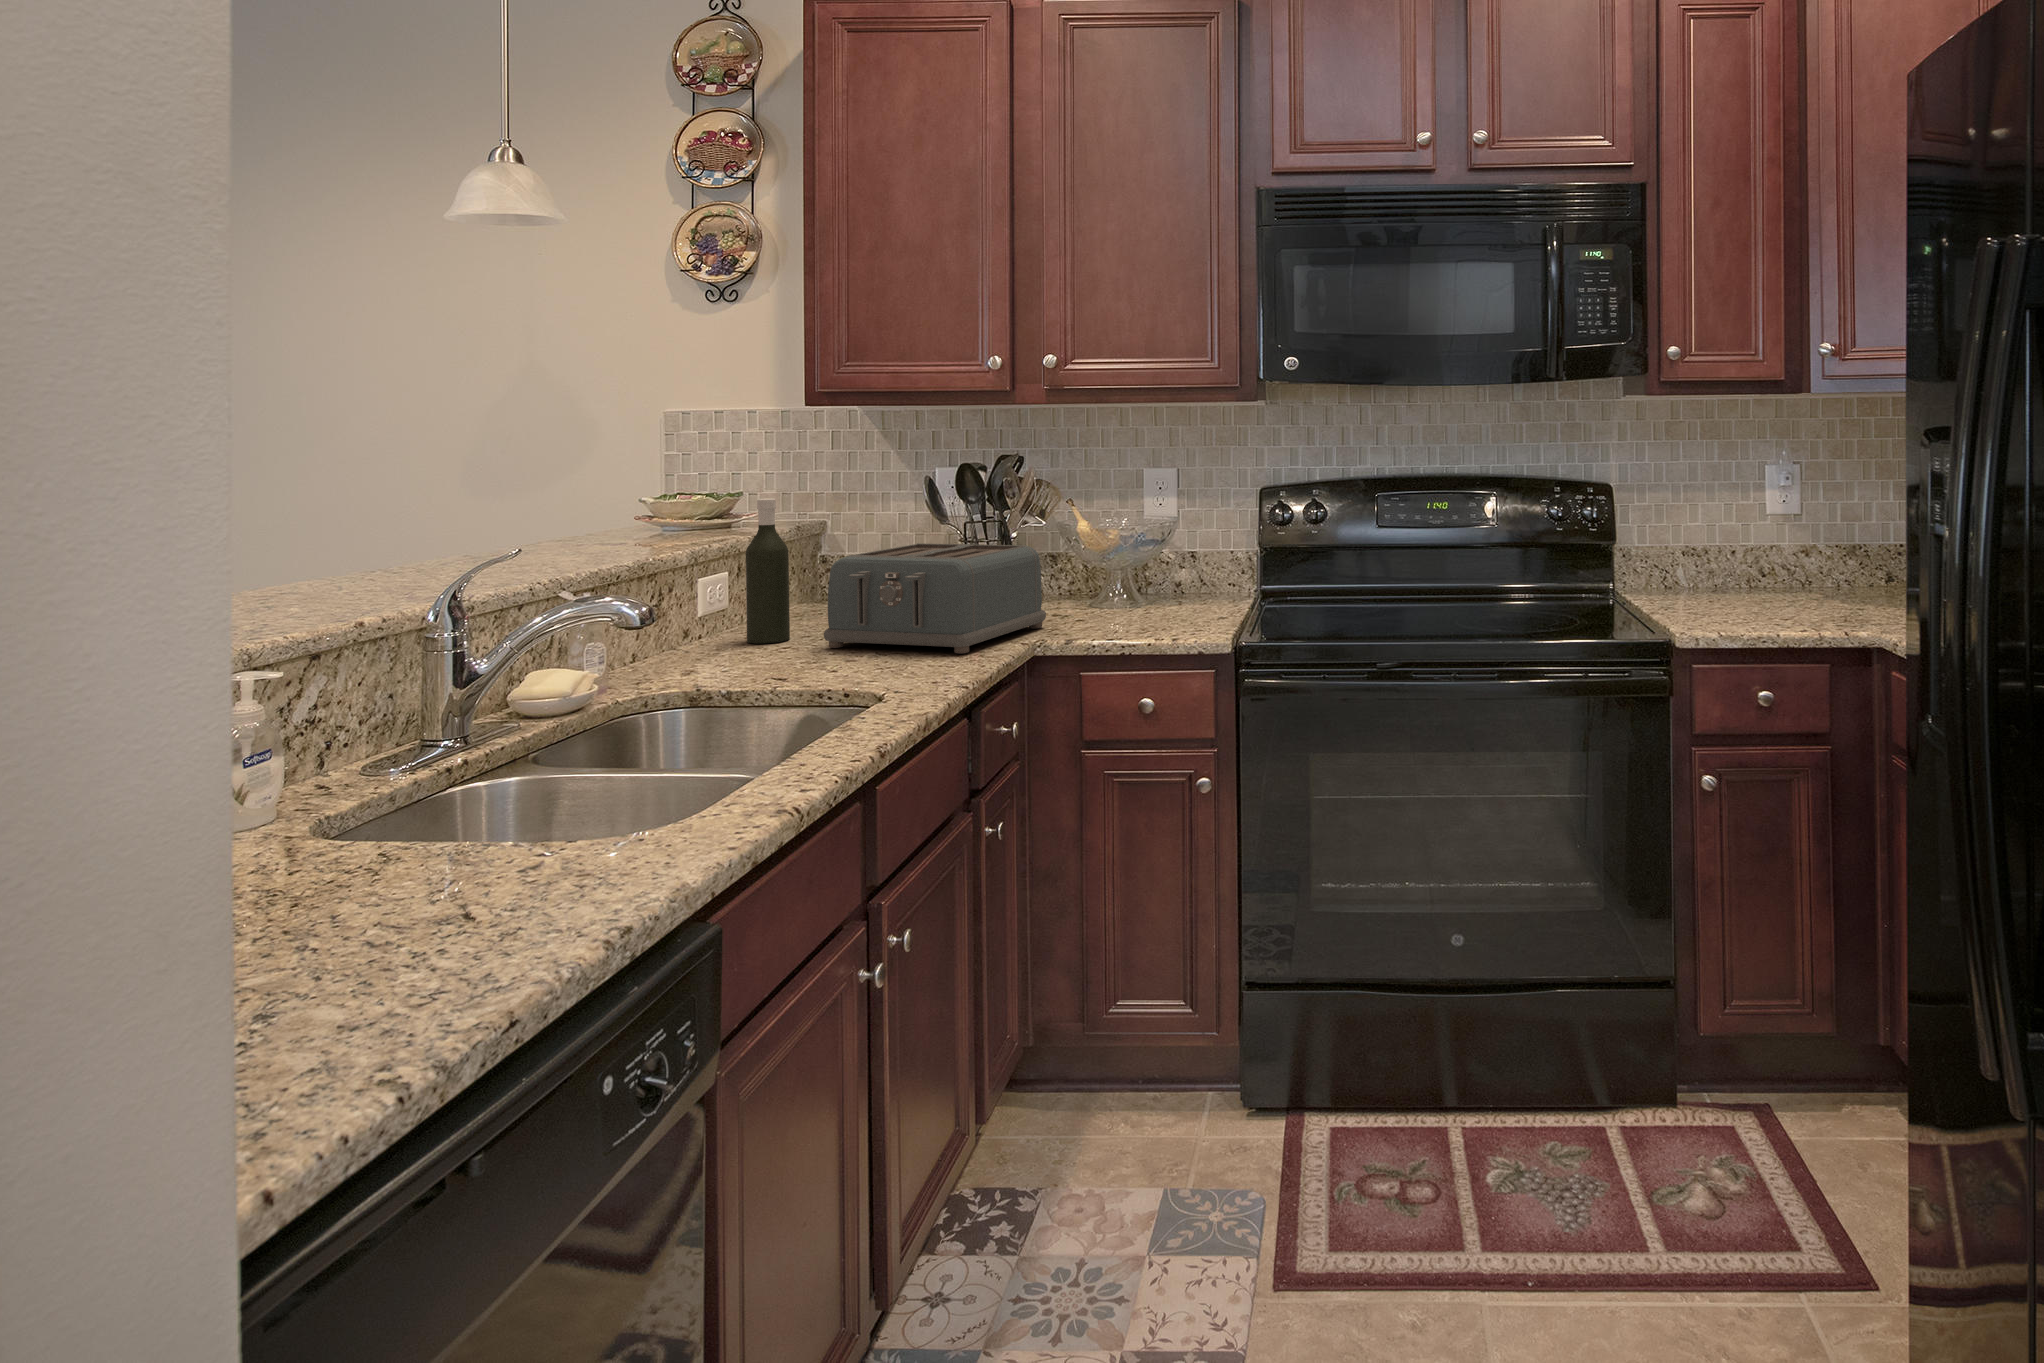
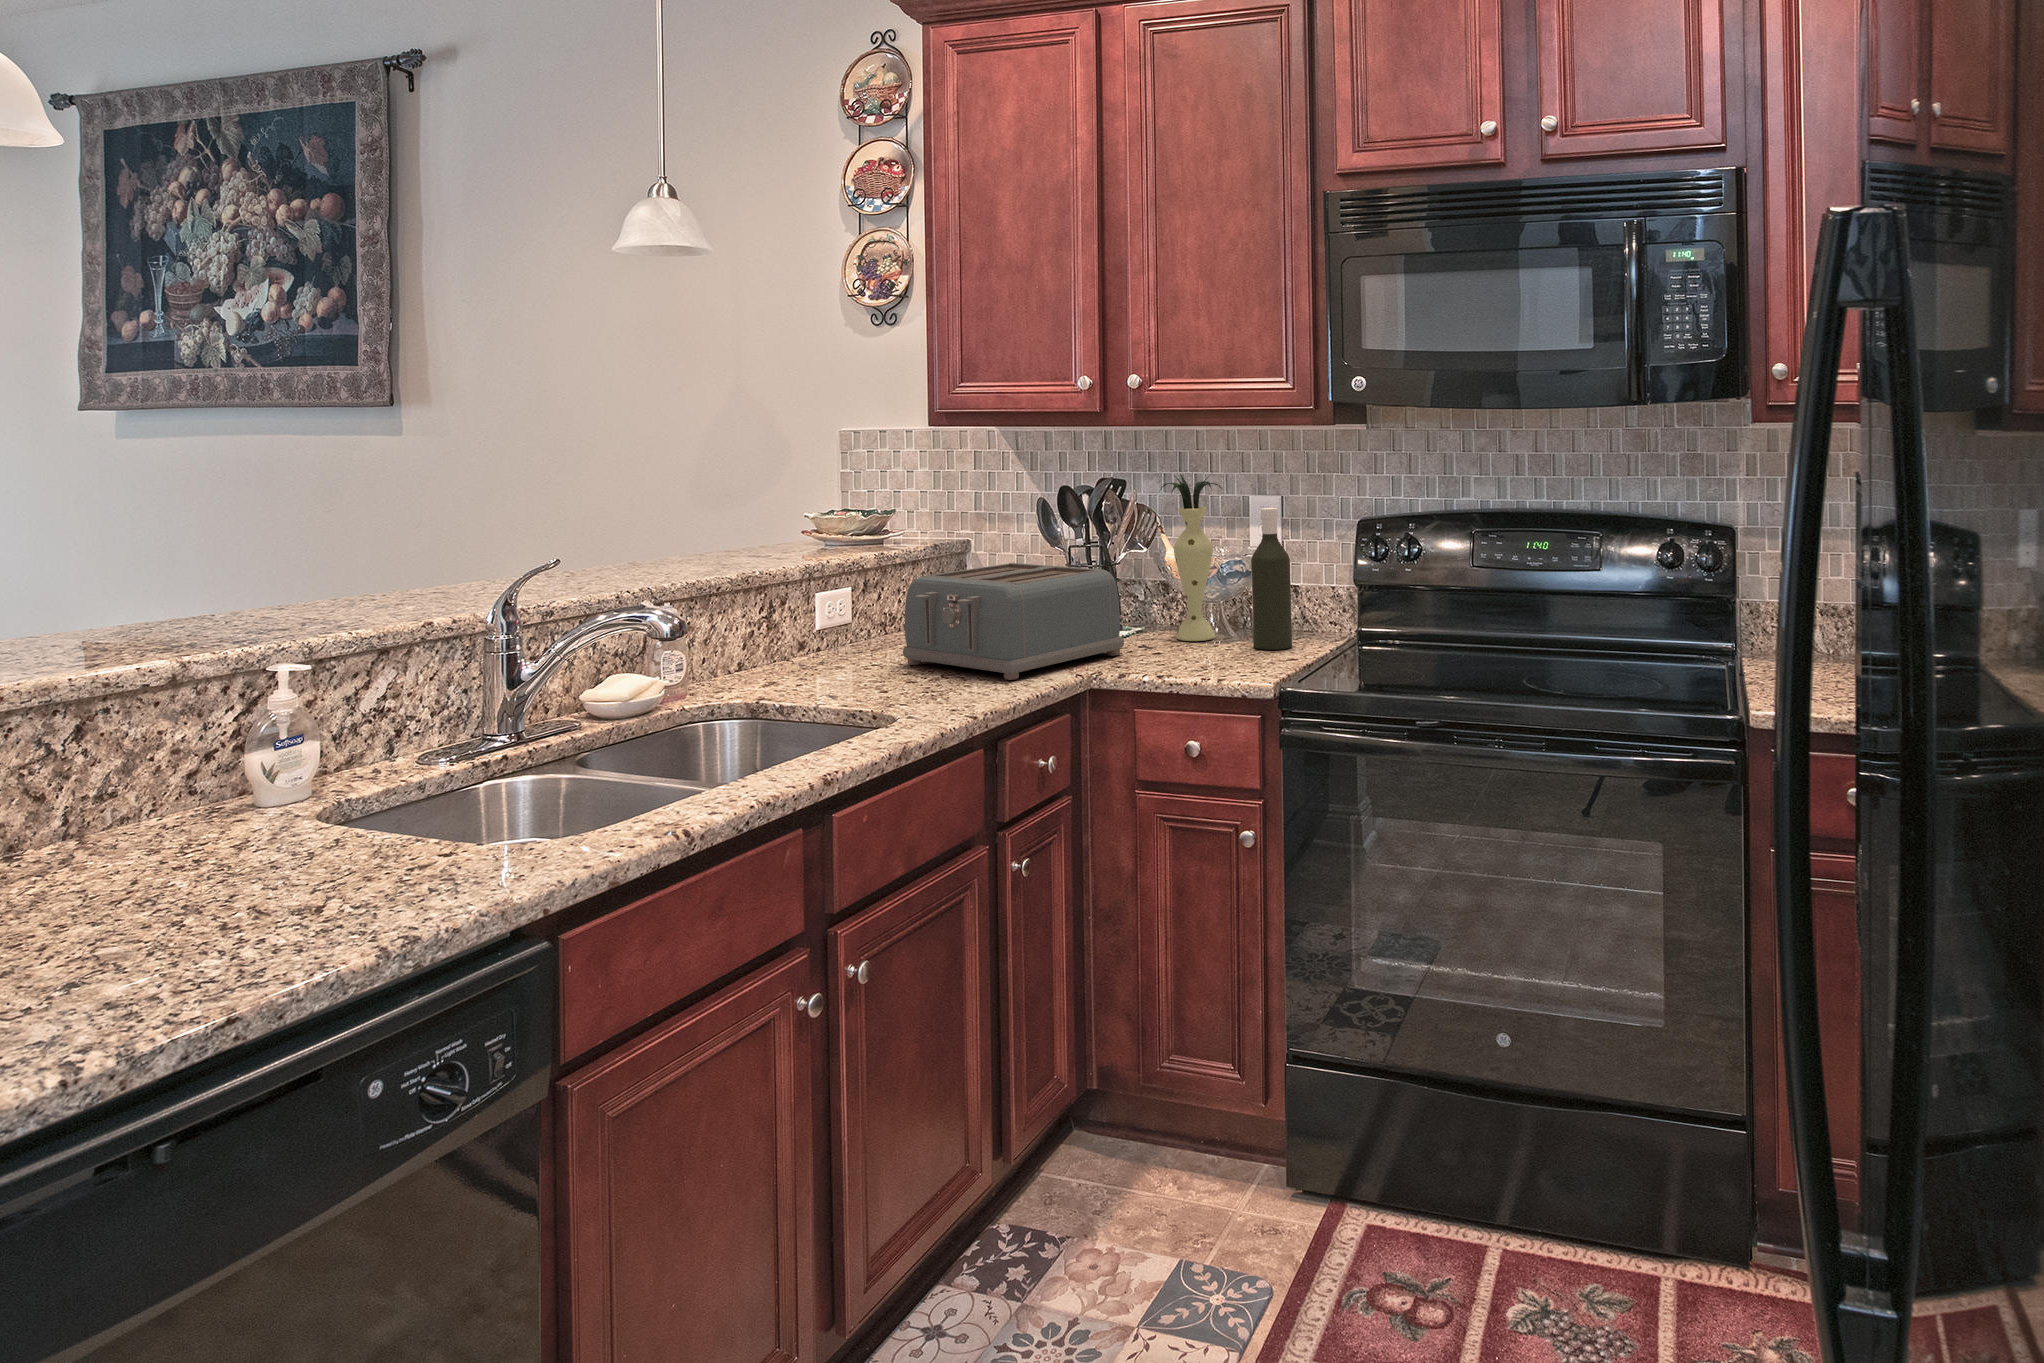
vase: none [1060,454,1128,613] -> present [1160,474,1222,641]
bottle: present [746,498,790,644] -> present [1251,508,1292,650]

